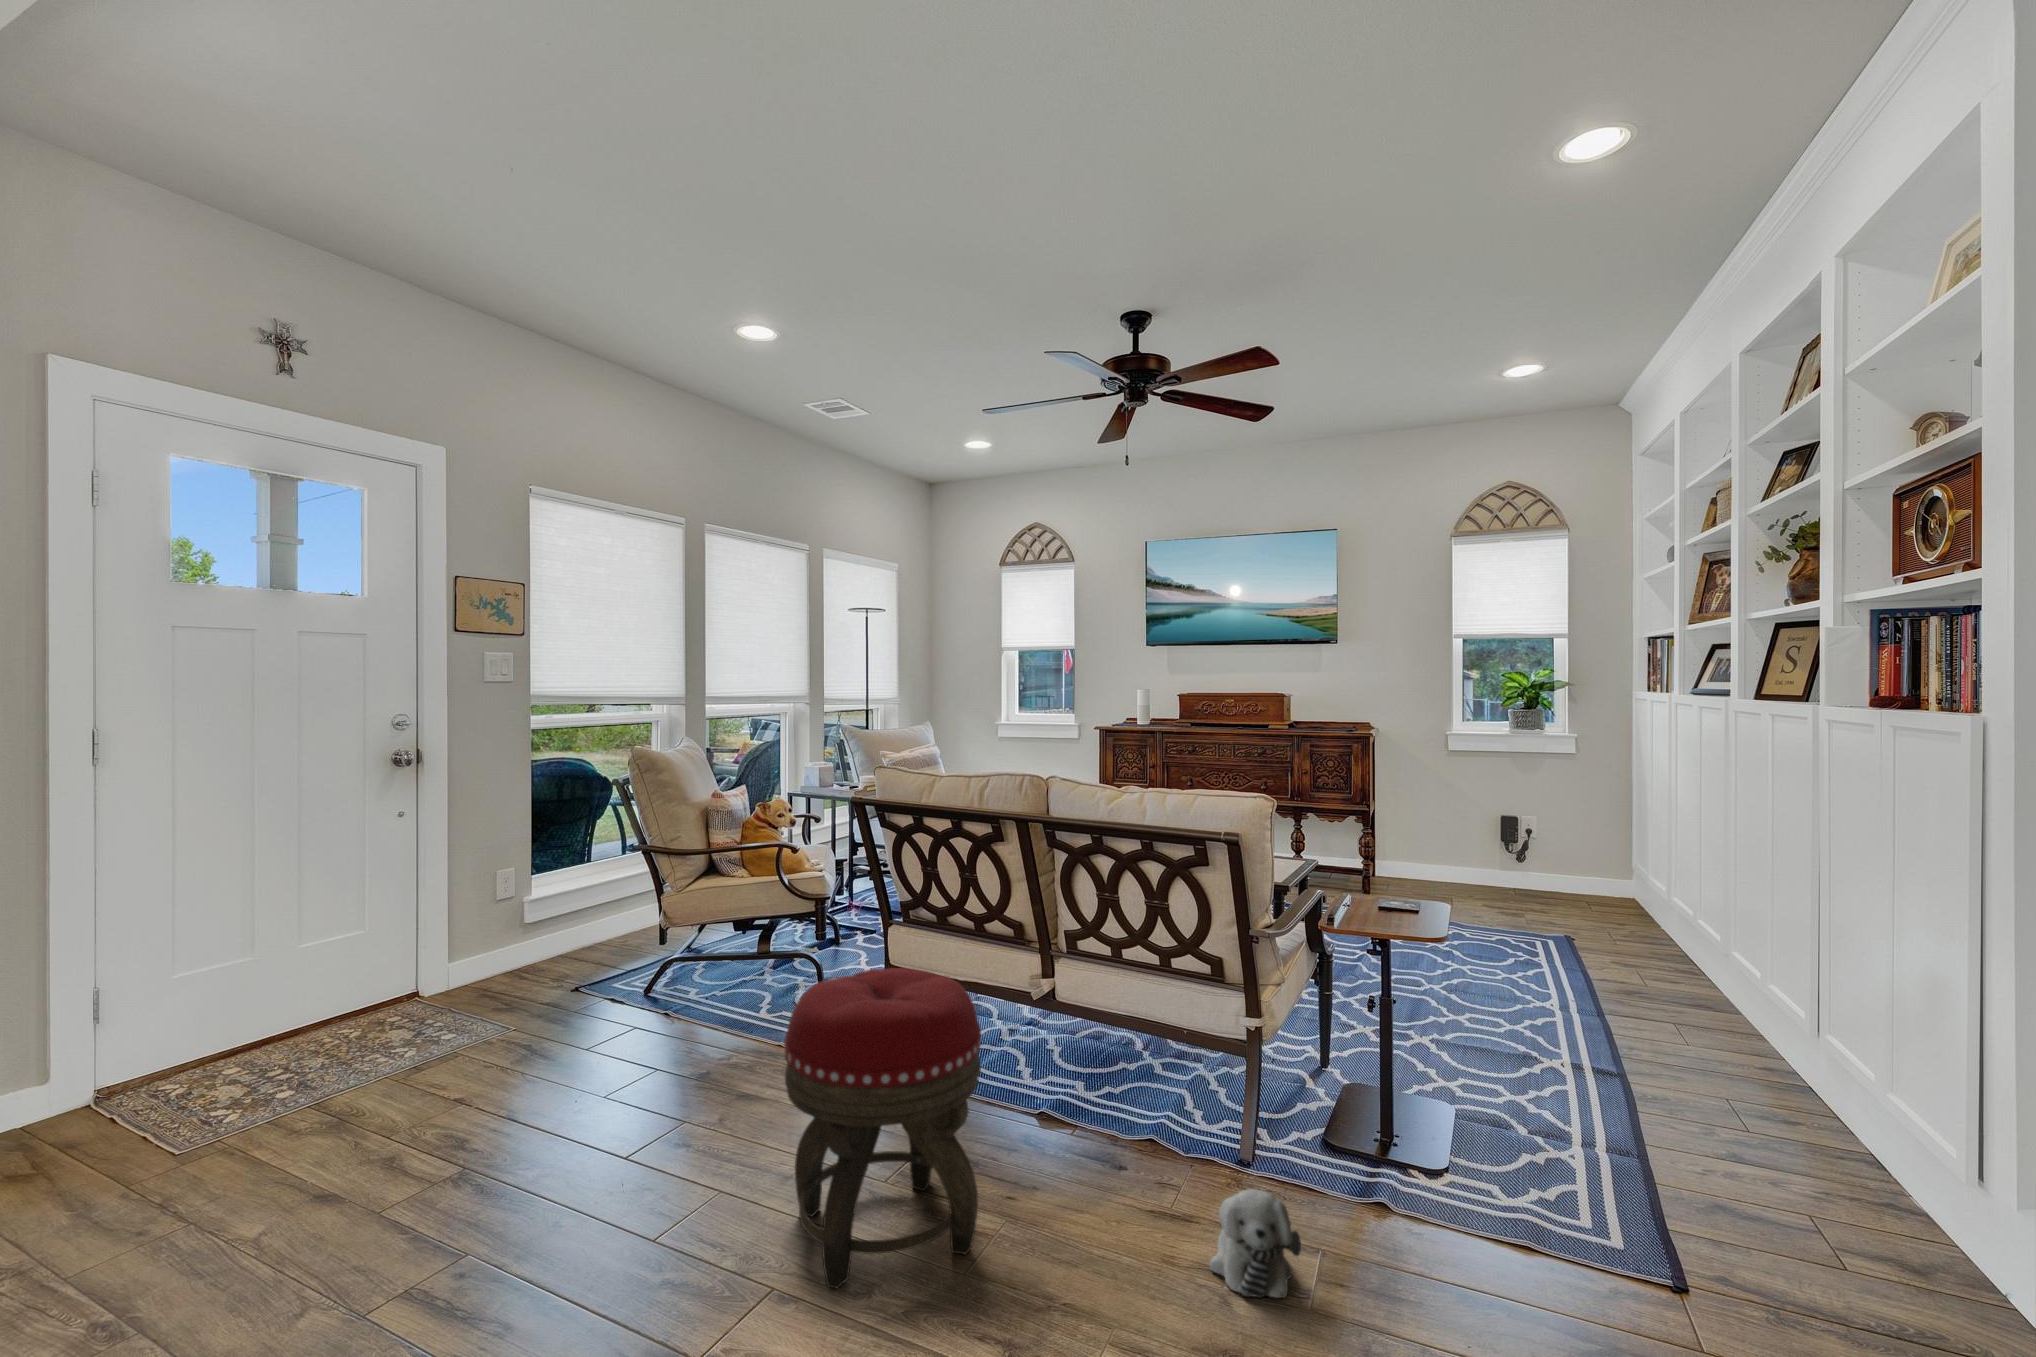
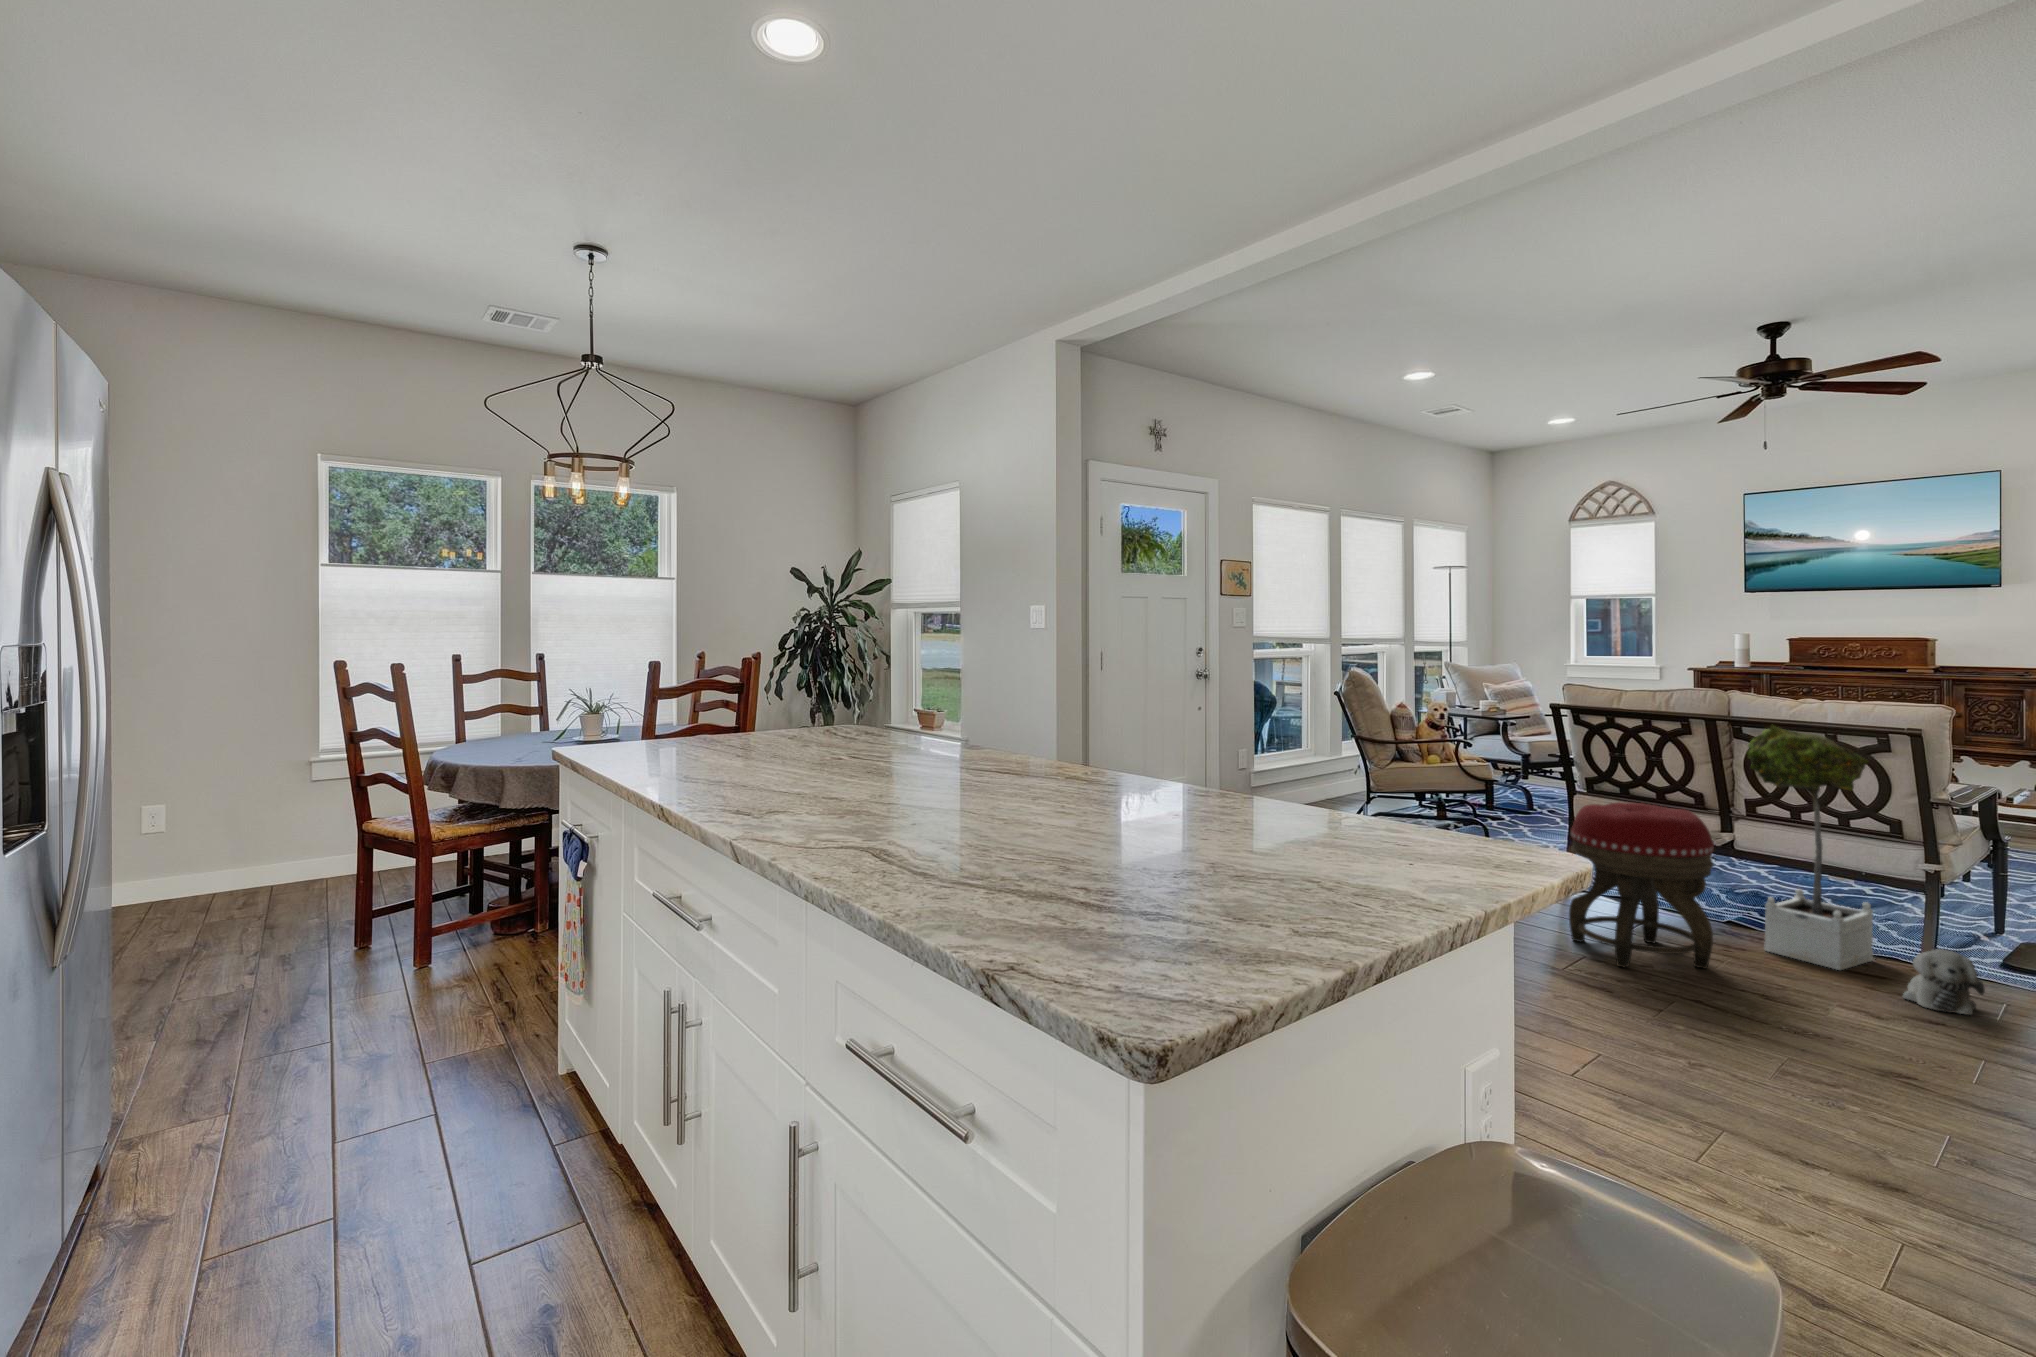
potted tree: none [1047,833,1194,1207] -> present [1747,725,1873,970]

